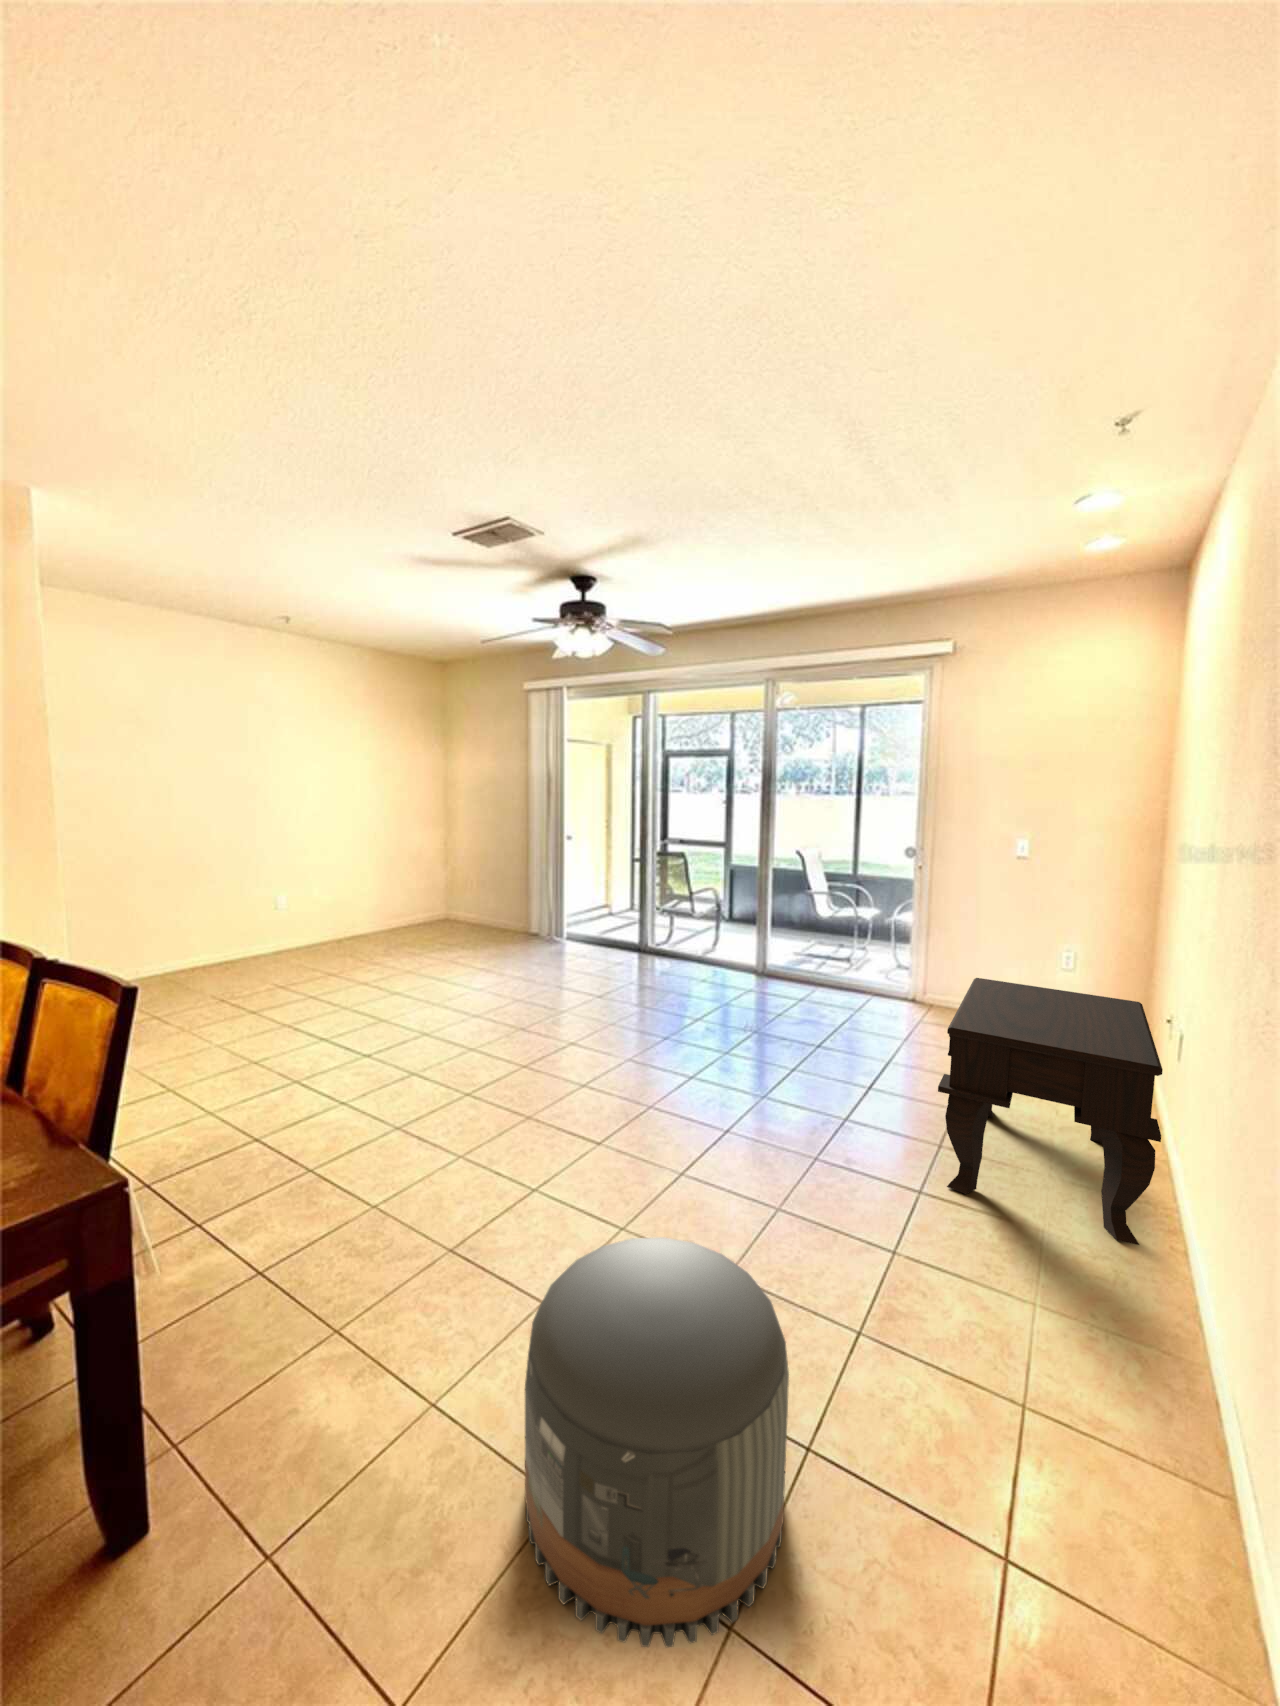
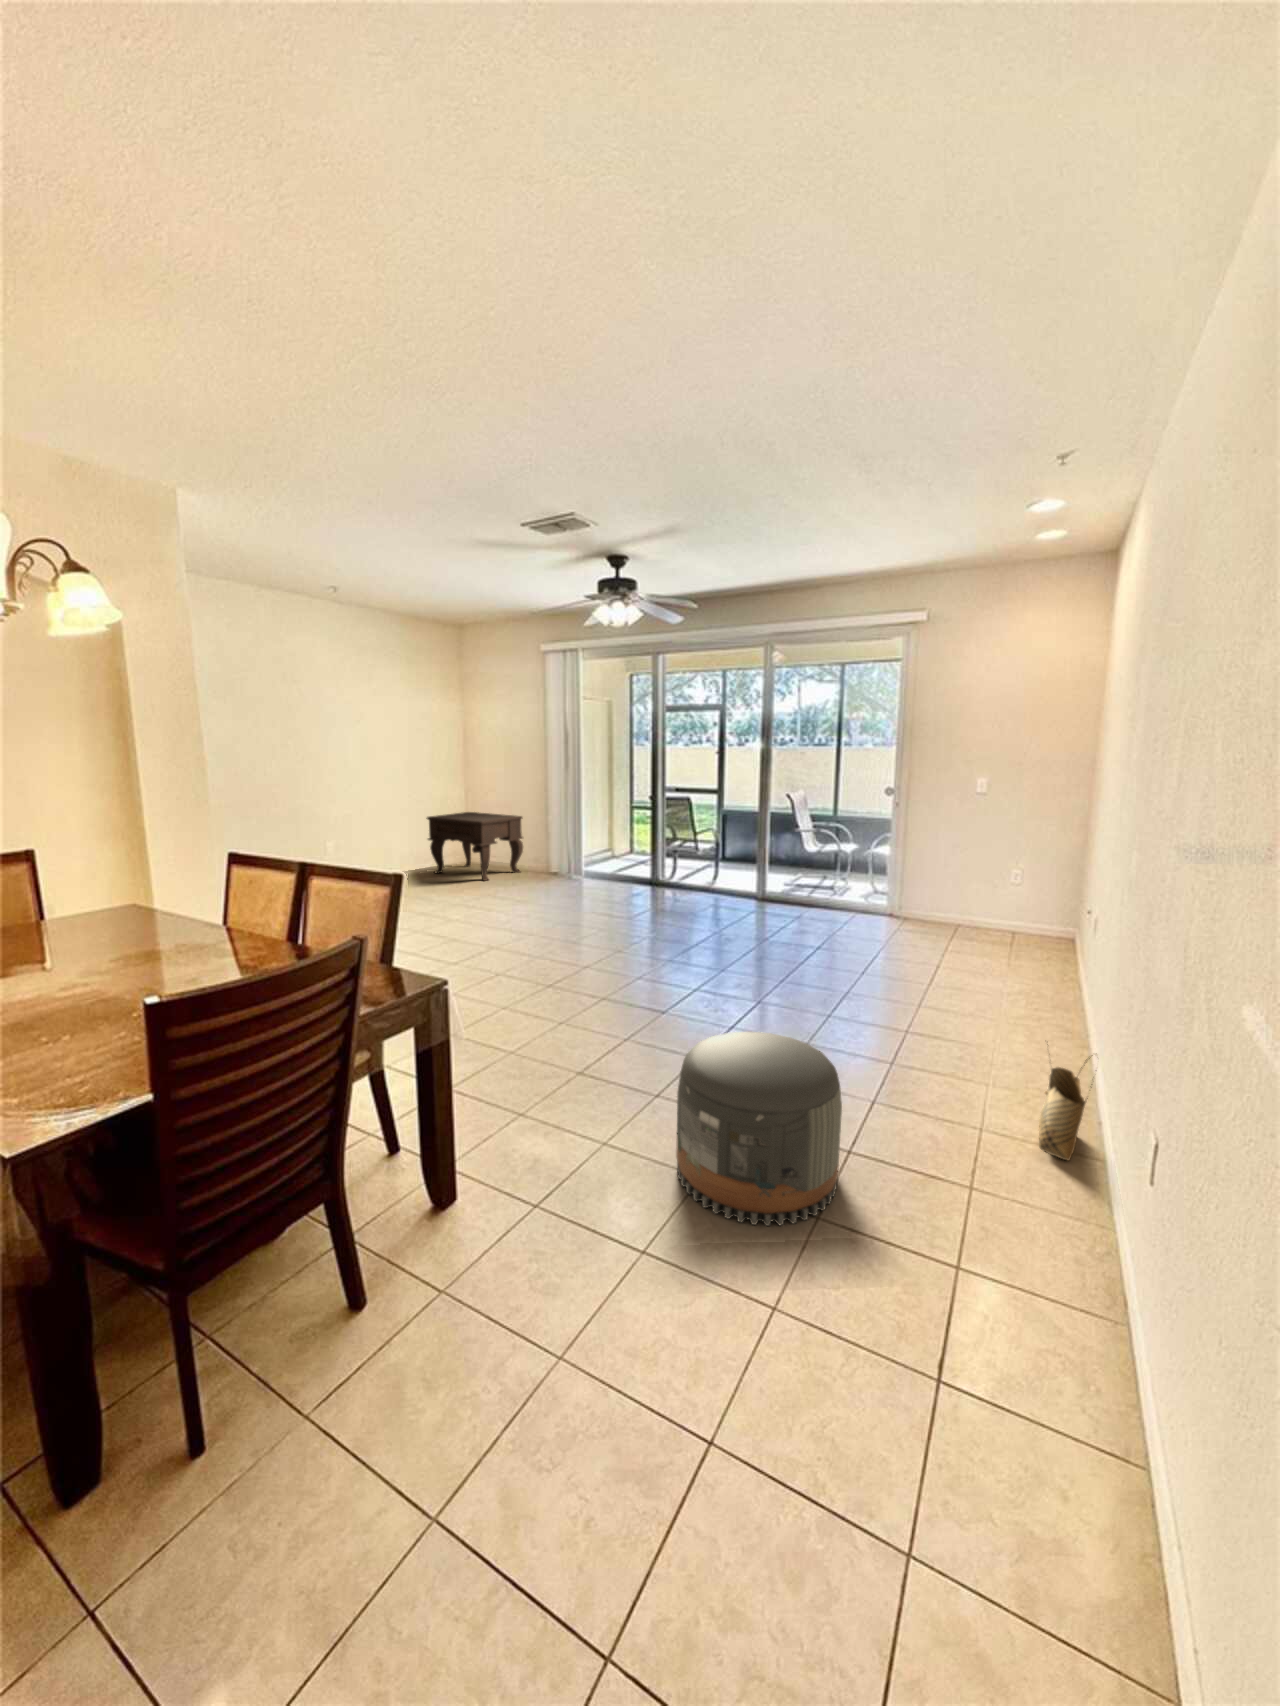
side table: present [938,978,1163,1245] -> present [426,812,523,881]
woven basket: none [1124,1273,1226,1496] -> present [1039,1044,1093,1161]

